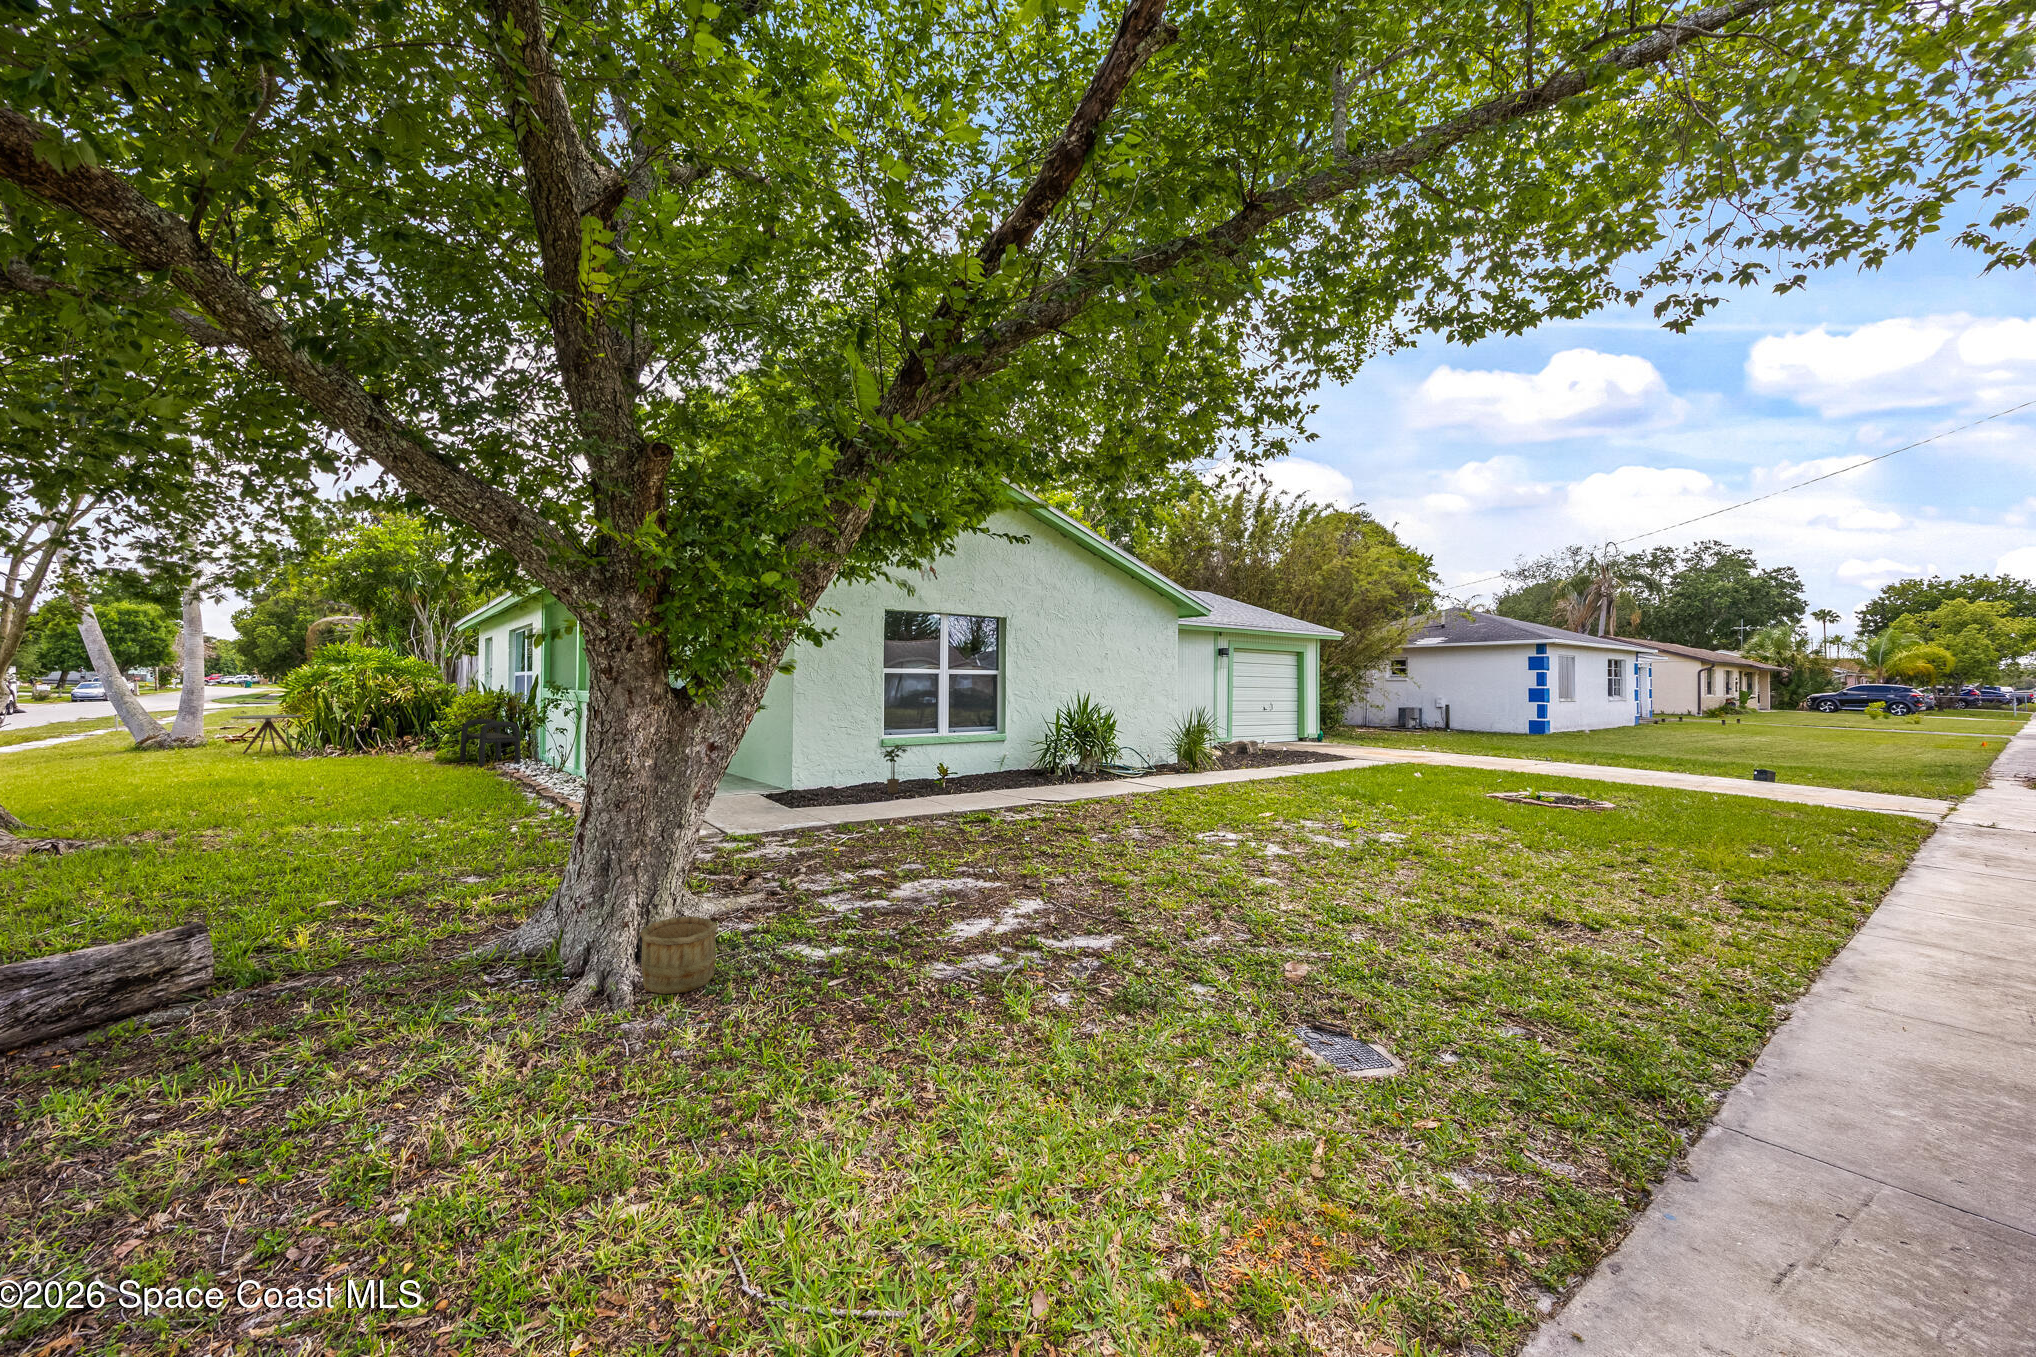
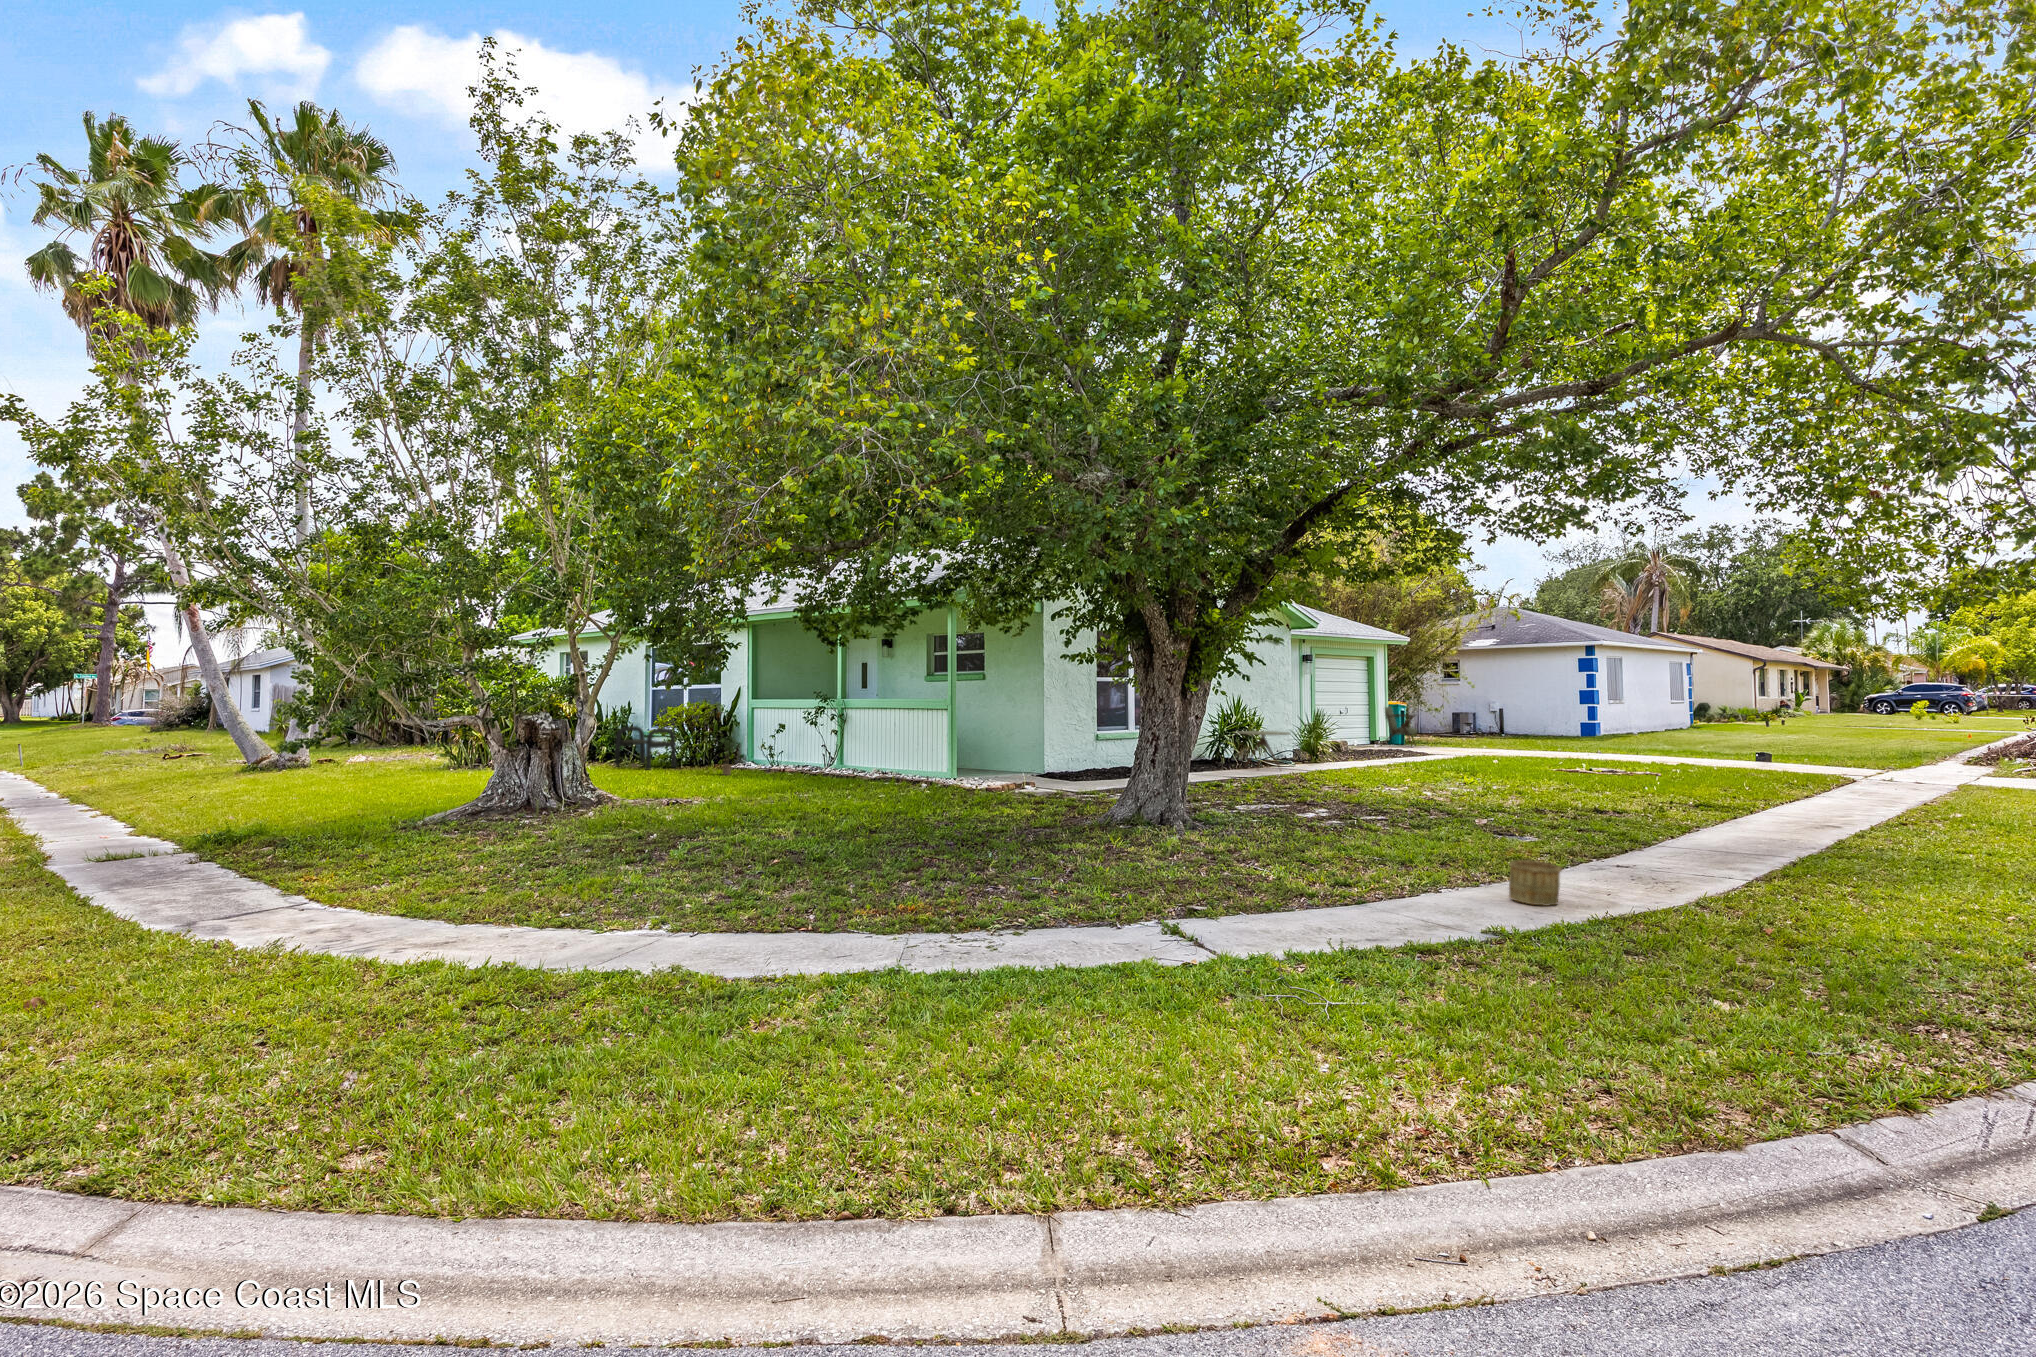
lounge chair: none [1310,703,1352,746] -> present [1385,706,1417,745]
round table: present [231,715,304,754] -> present [1236,731,1290,768]
potted plant: present [881,744,908,793] -> present [720,737,736,775]
wooden bucket: present [640,916,718,994] -> present [1509,860,1562,906]

